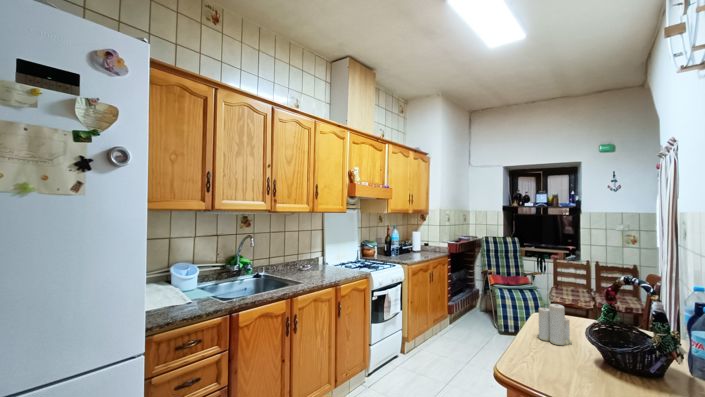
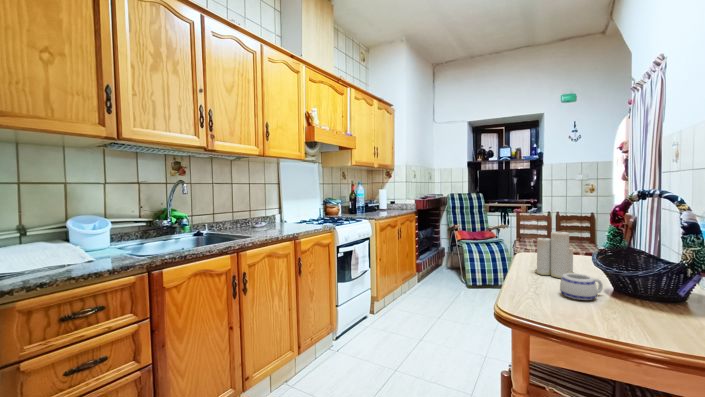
mug: none [548,344,584,368] -> present [560,273,603,300]

